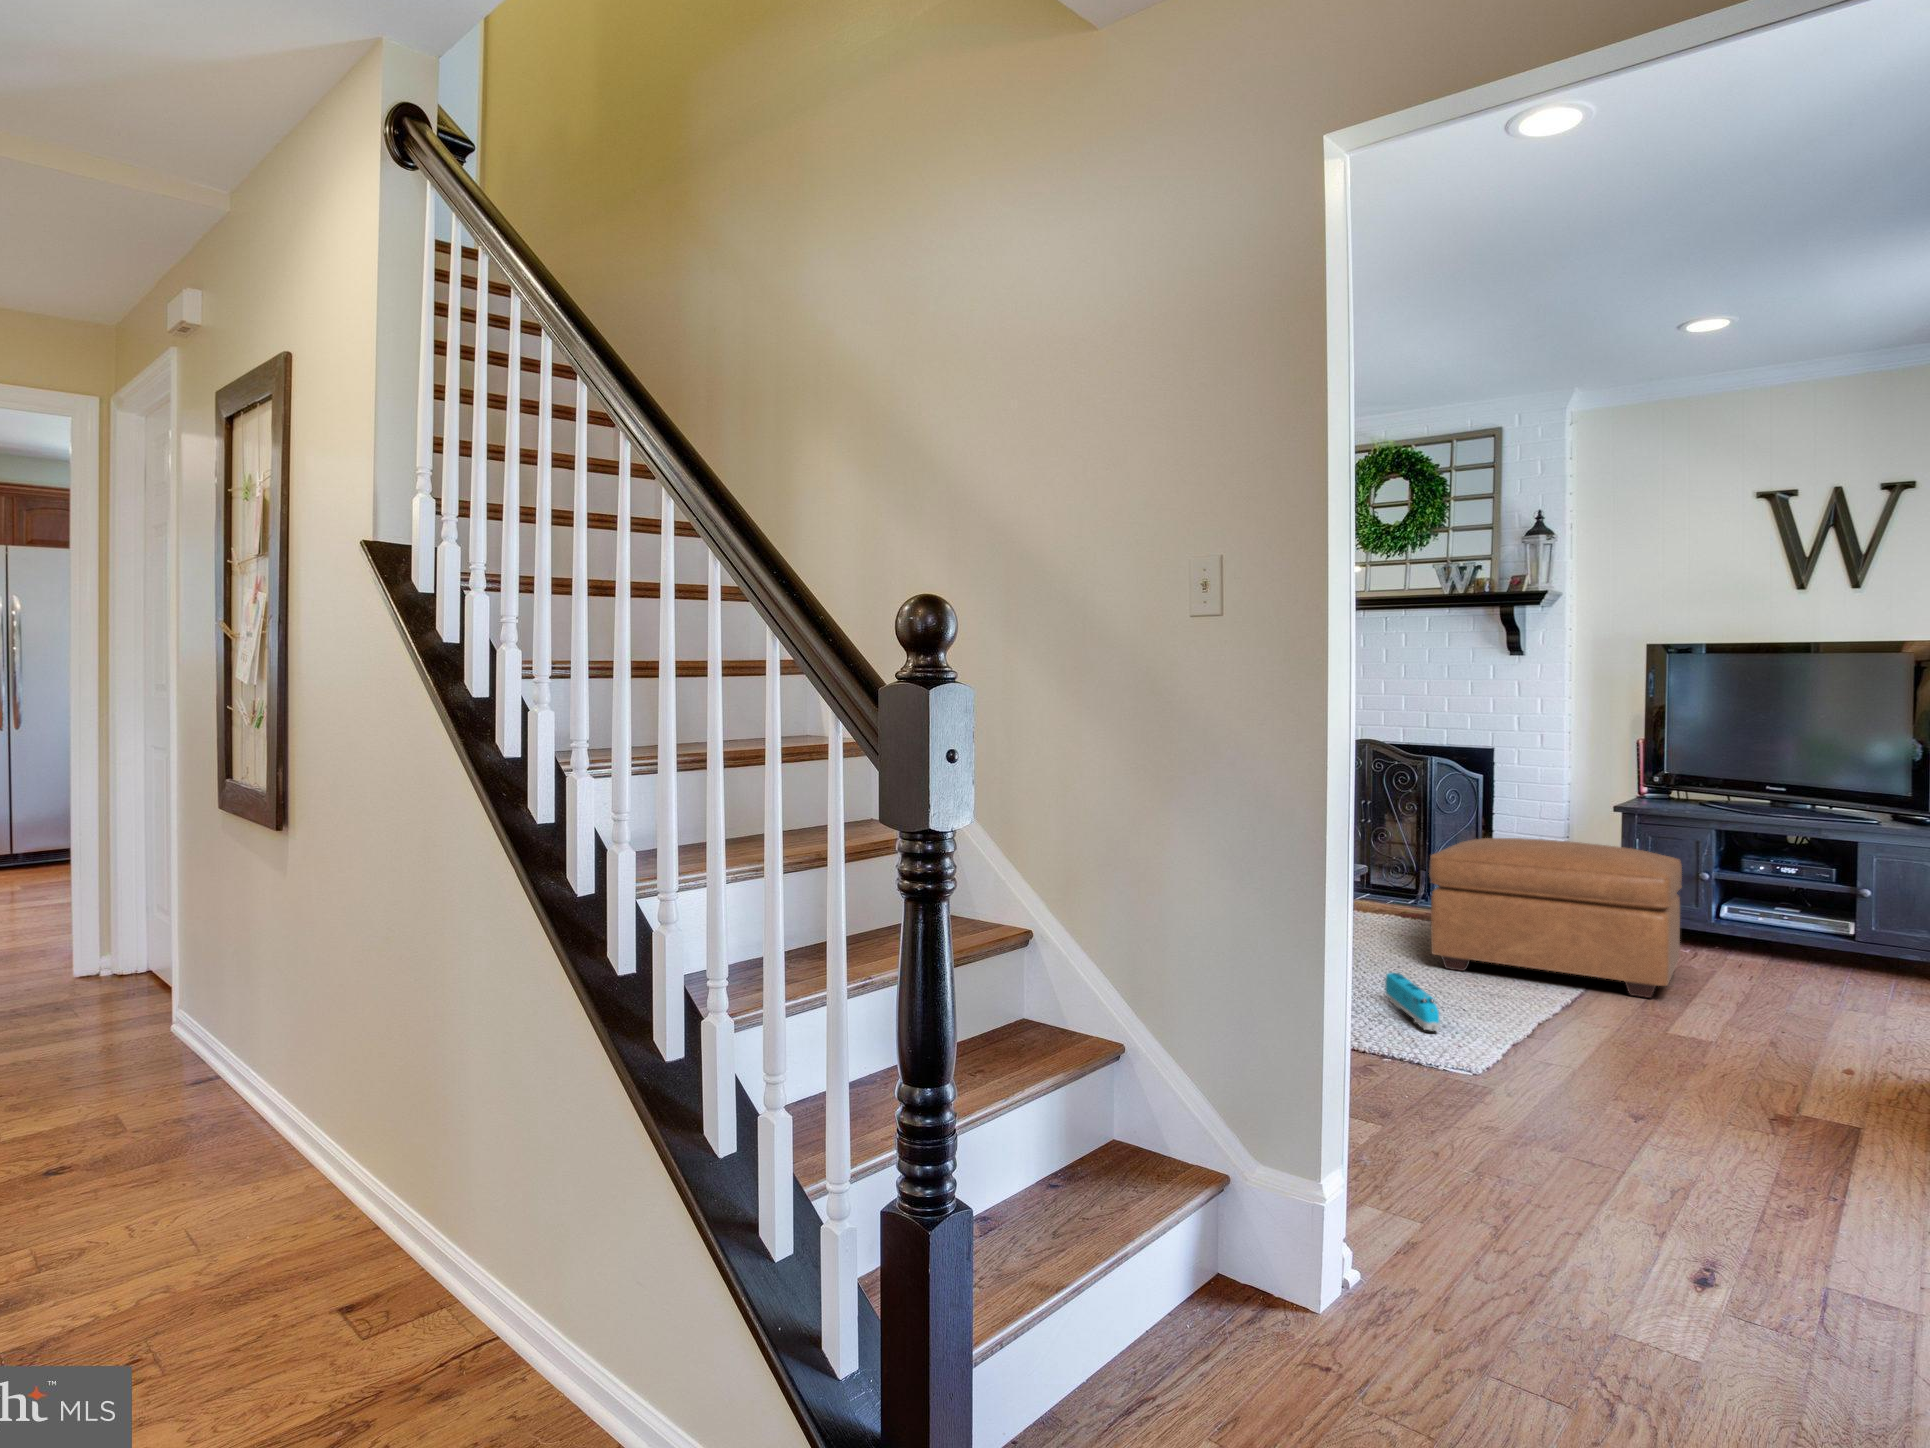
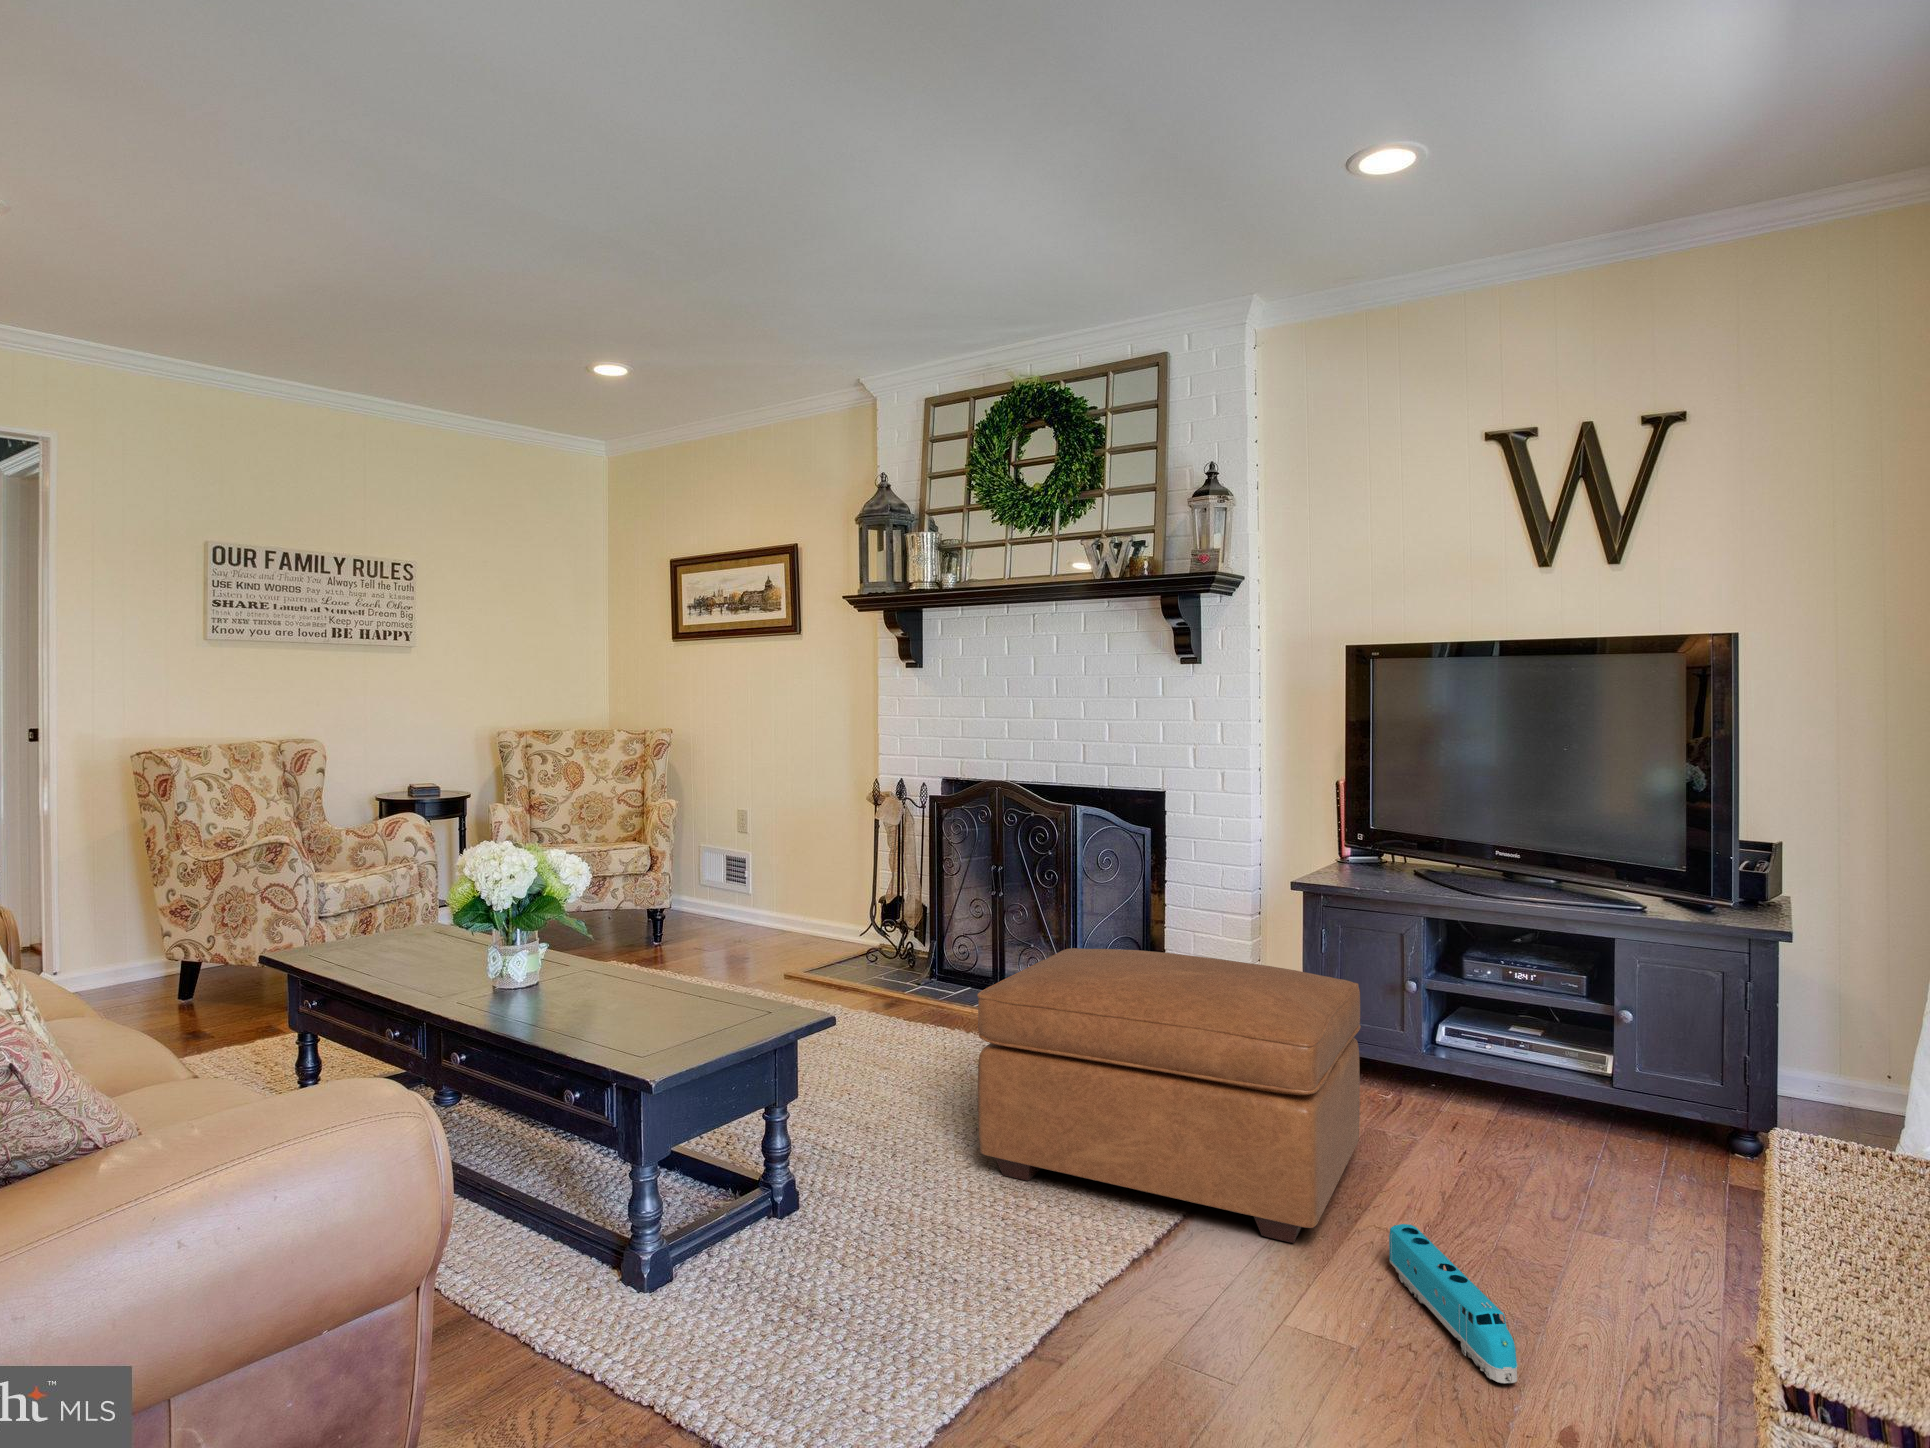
toy train: present [1385,973,1440,1031] -> present [1389,1224,1518,1383]

